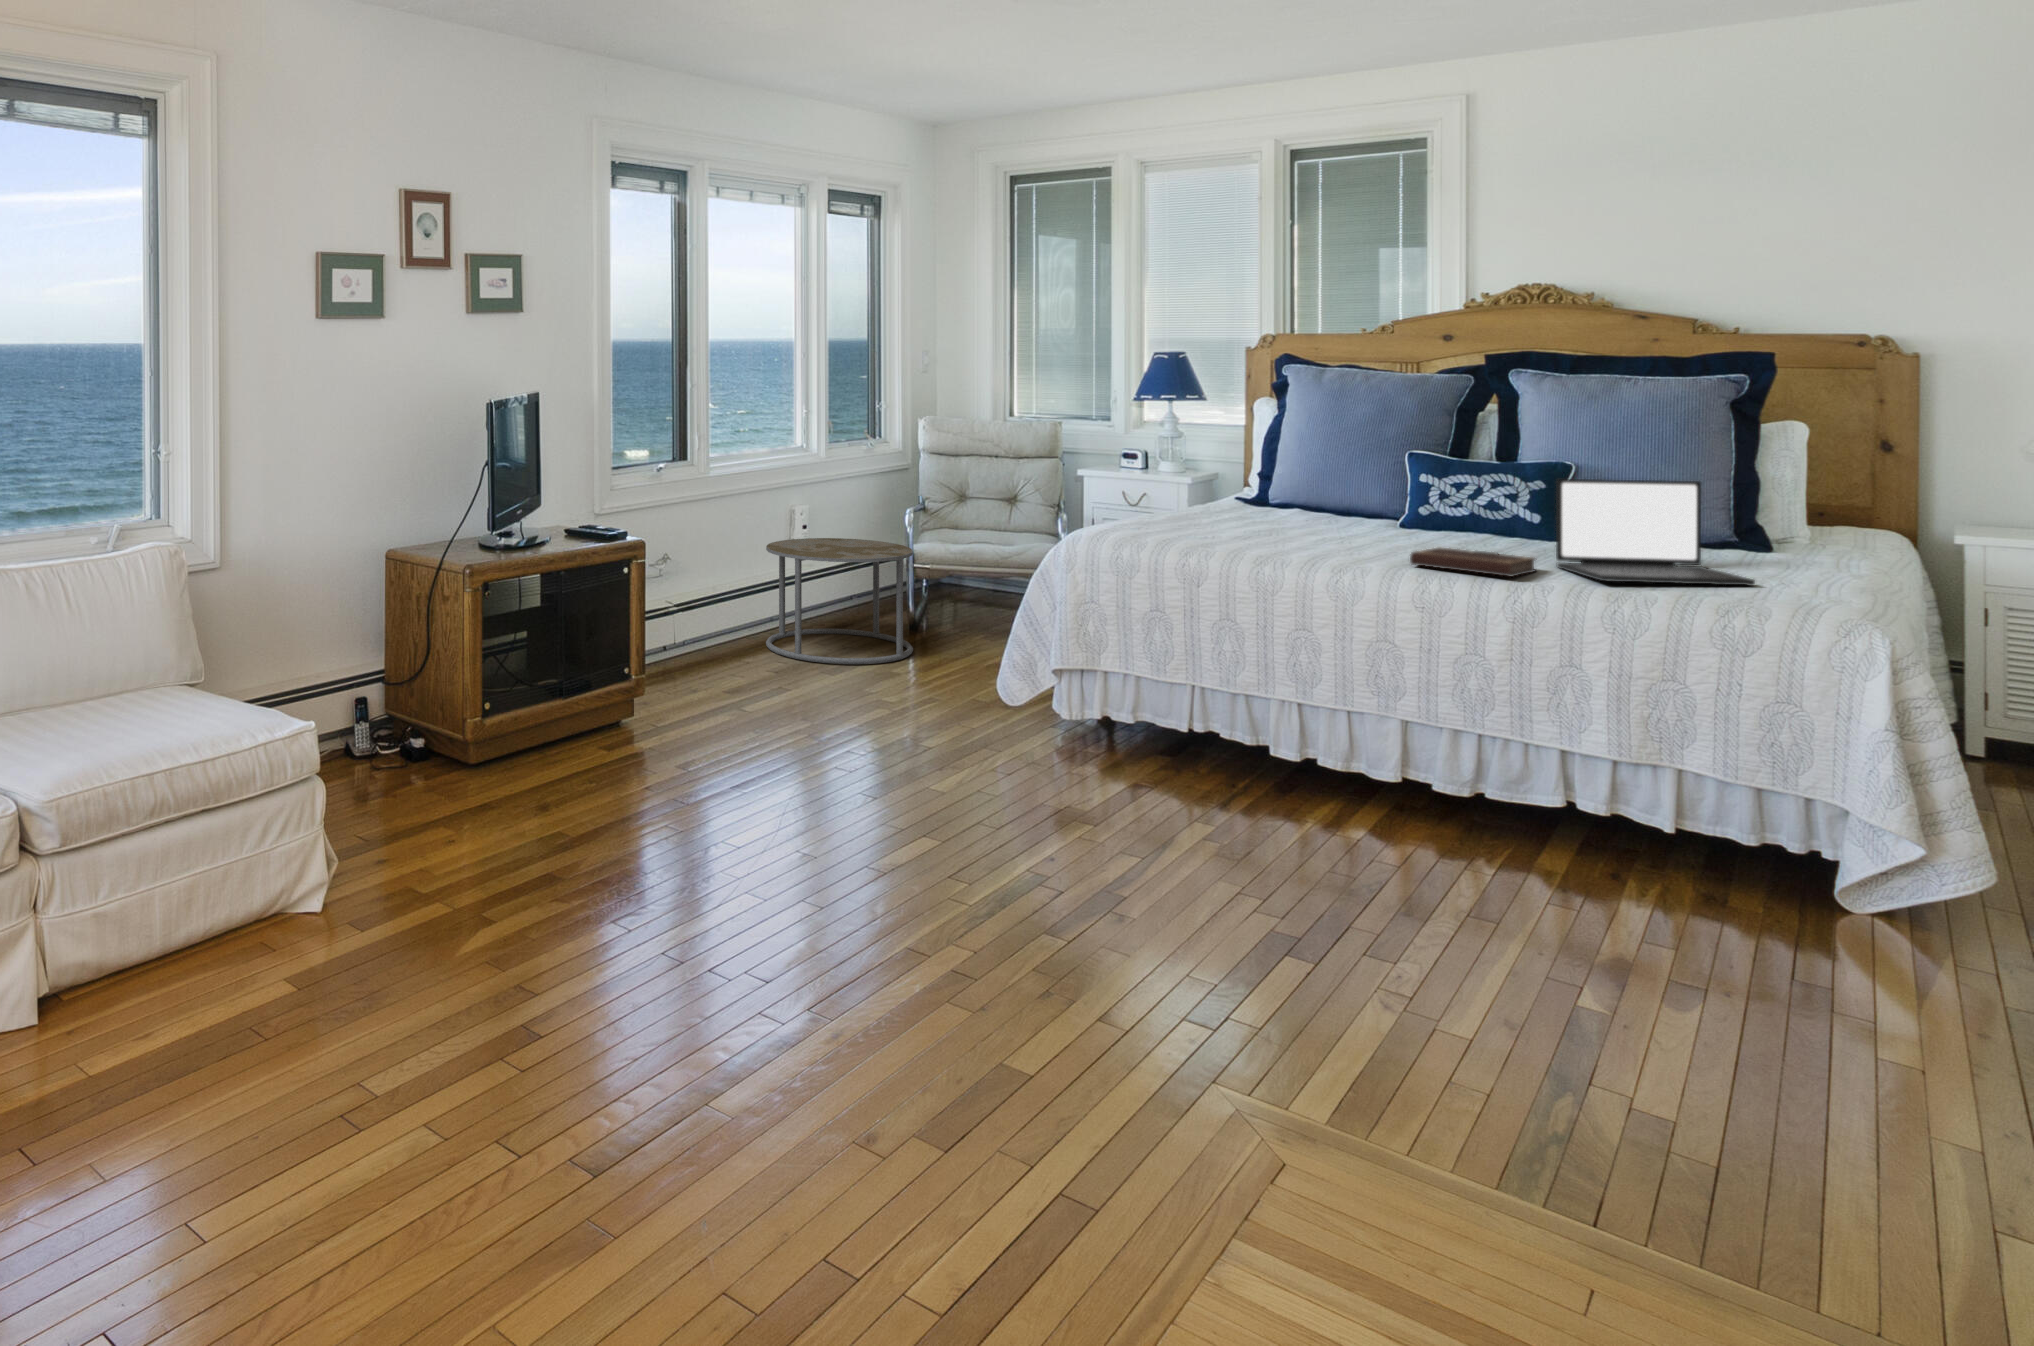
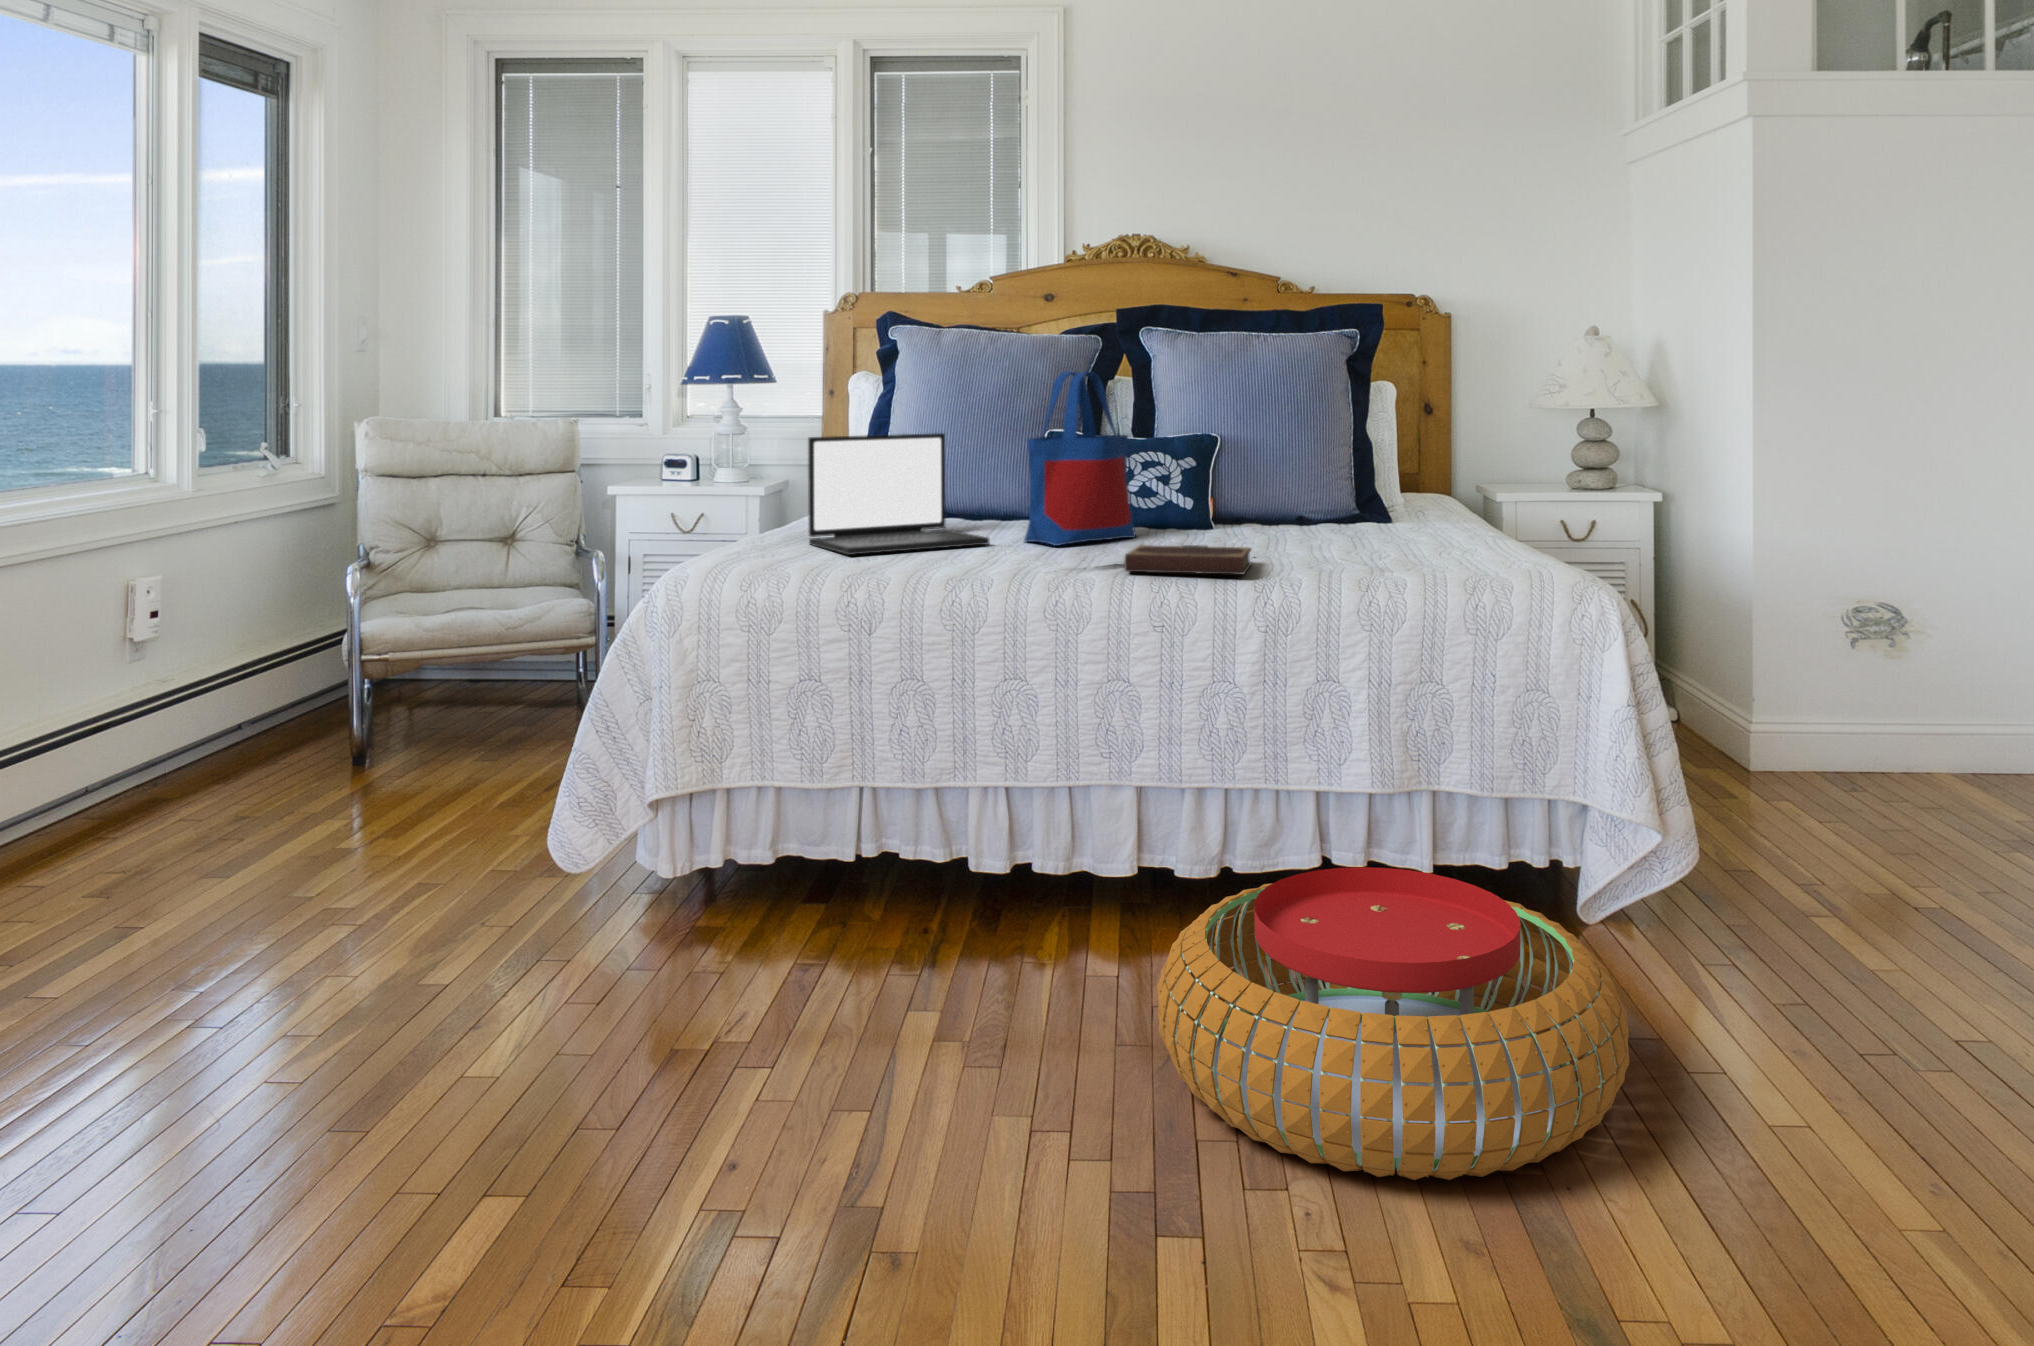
tote bag: none [1354,410,1459,542] -> present [1024,371,1136,546]
laptop: present [1556,479,1755,586] -> present [808,433,989,555]
side table: present [766,538,913,664] -> none [81,620,369,853]
pouf: none [1337,780,1723,979] -> present [1157,867,1629,1180]

